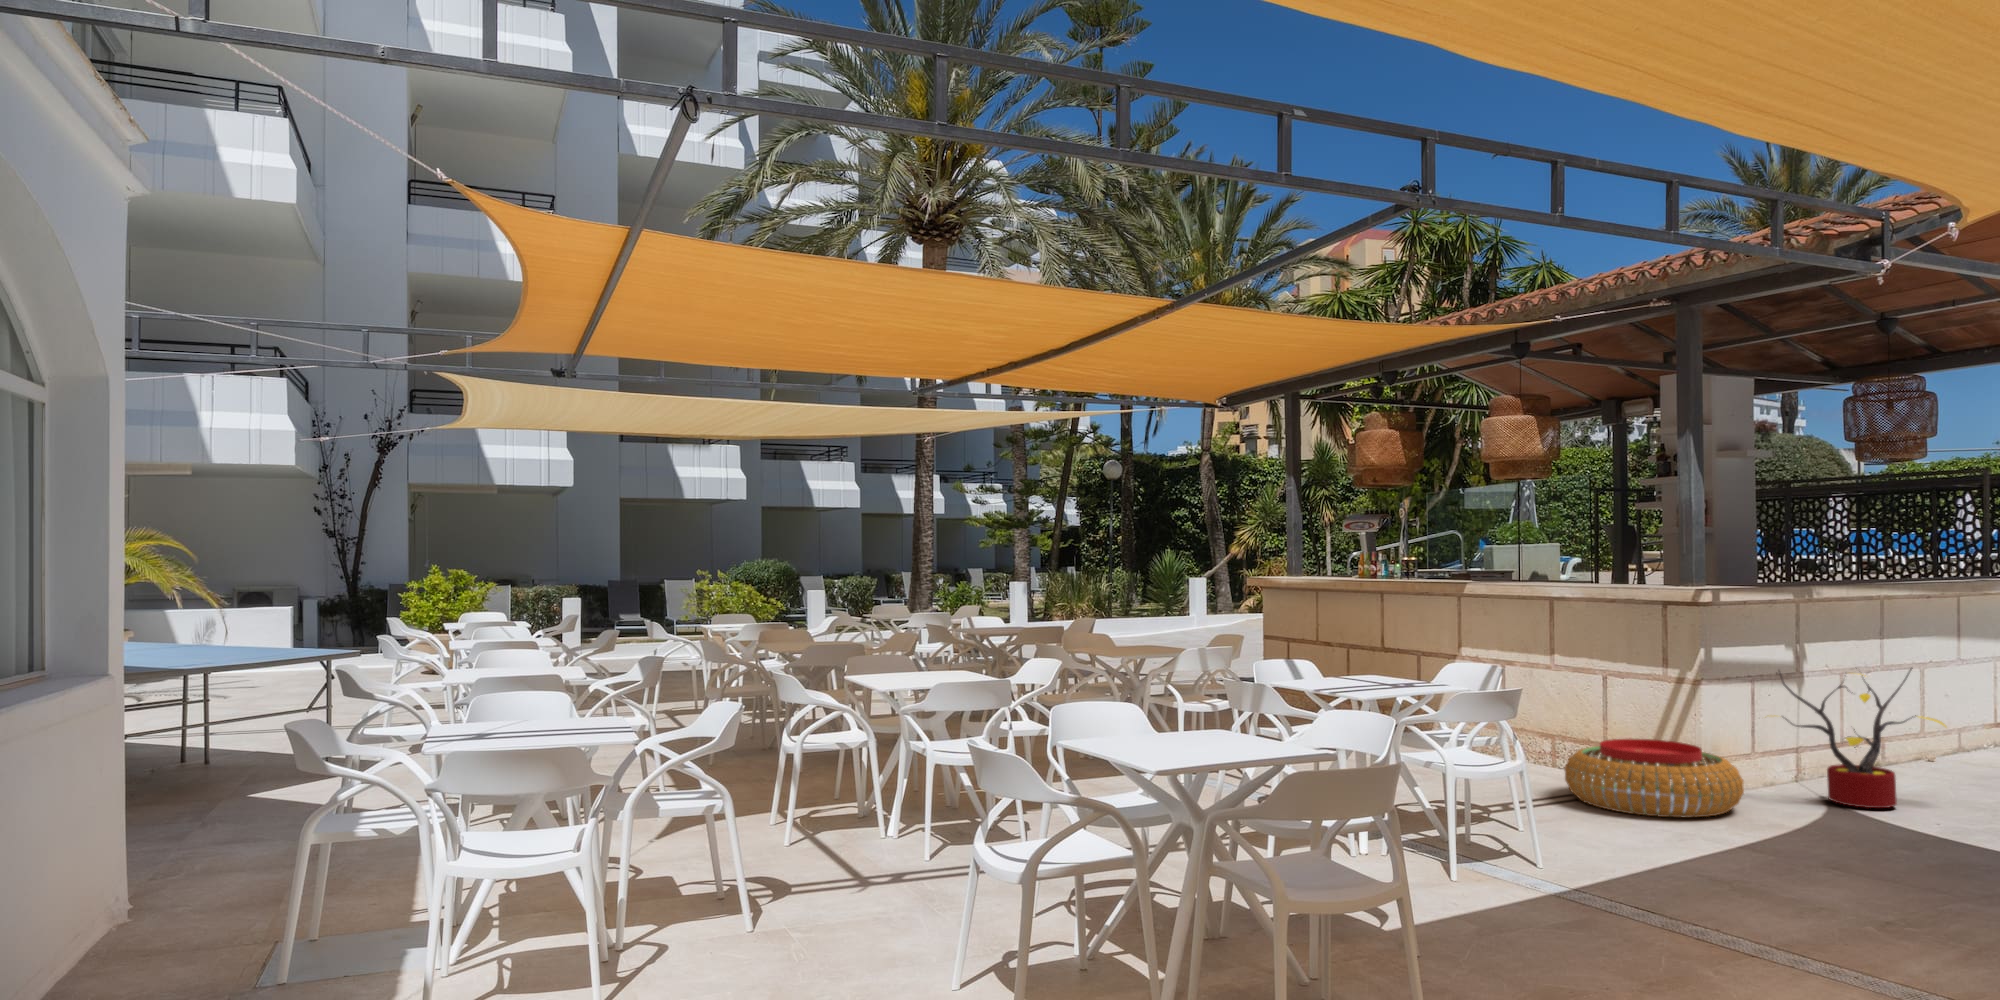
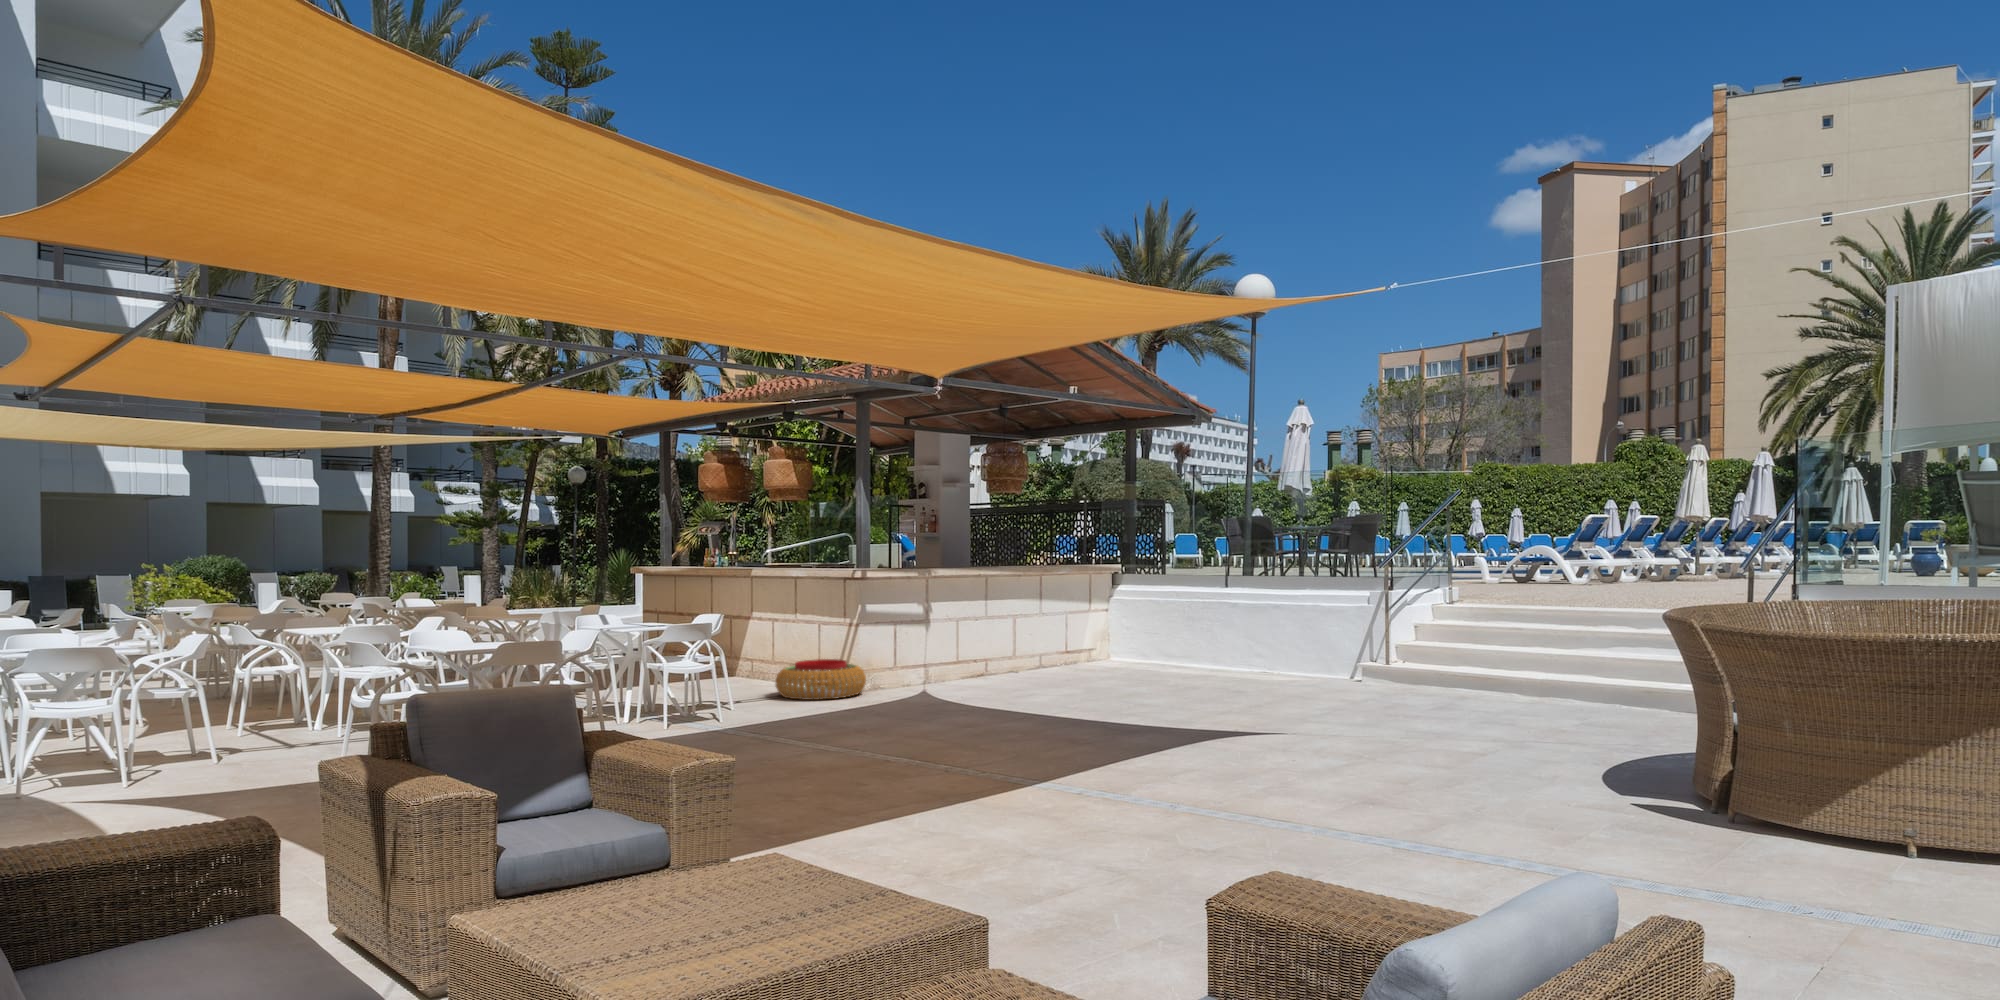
decorative plant: present [1779,668,1946,808] -> none [888,613,975,690]

